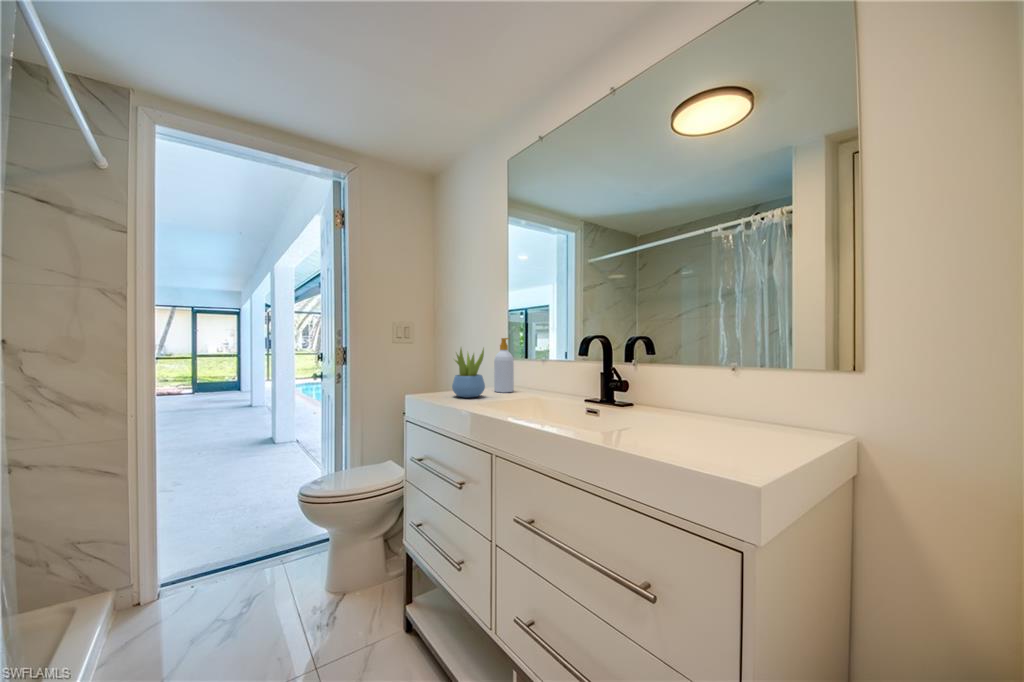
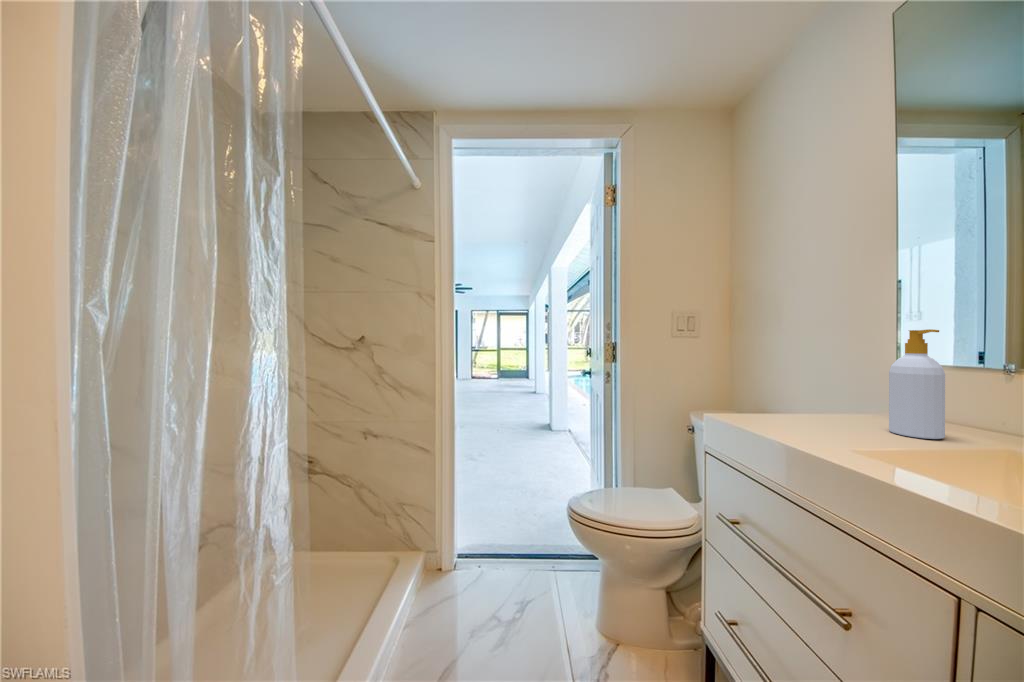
succulent plant: present [452,348,485,398] -> none [803,345,885,444]

